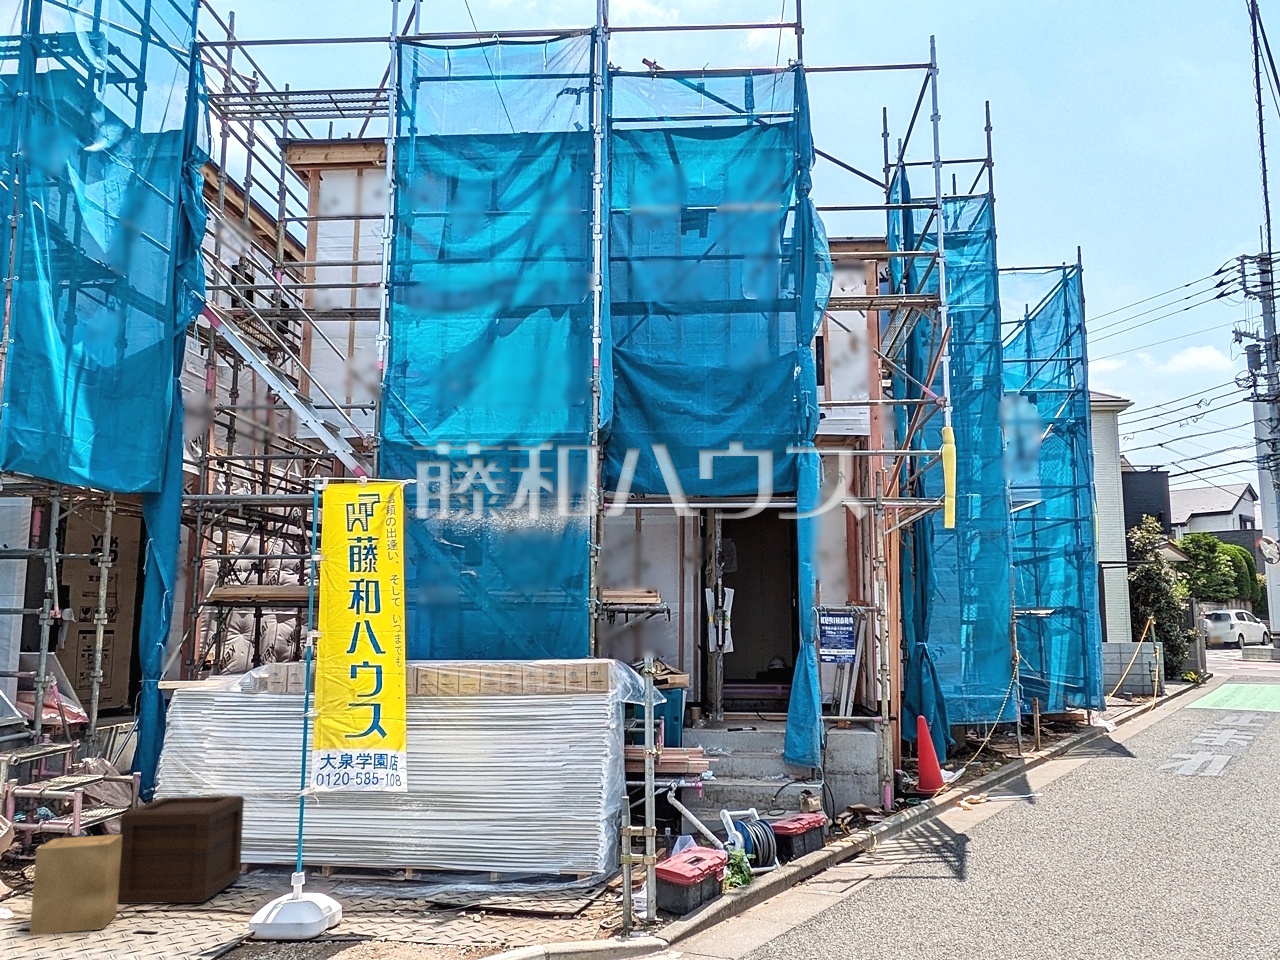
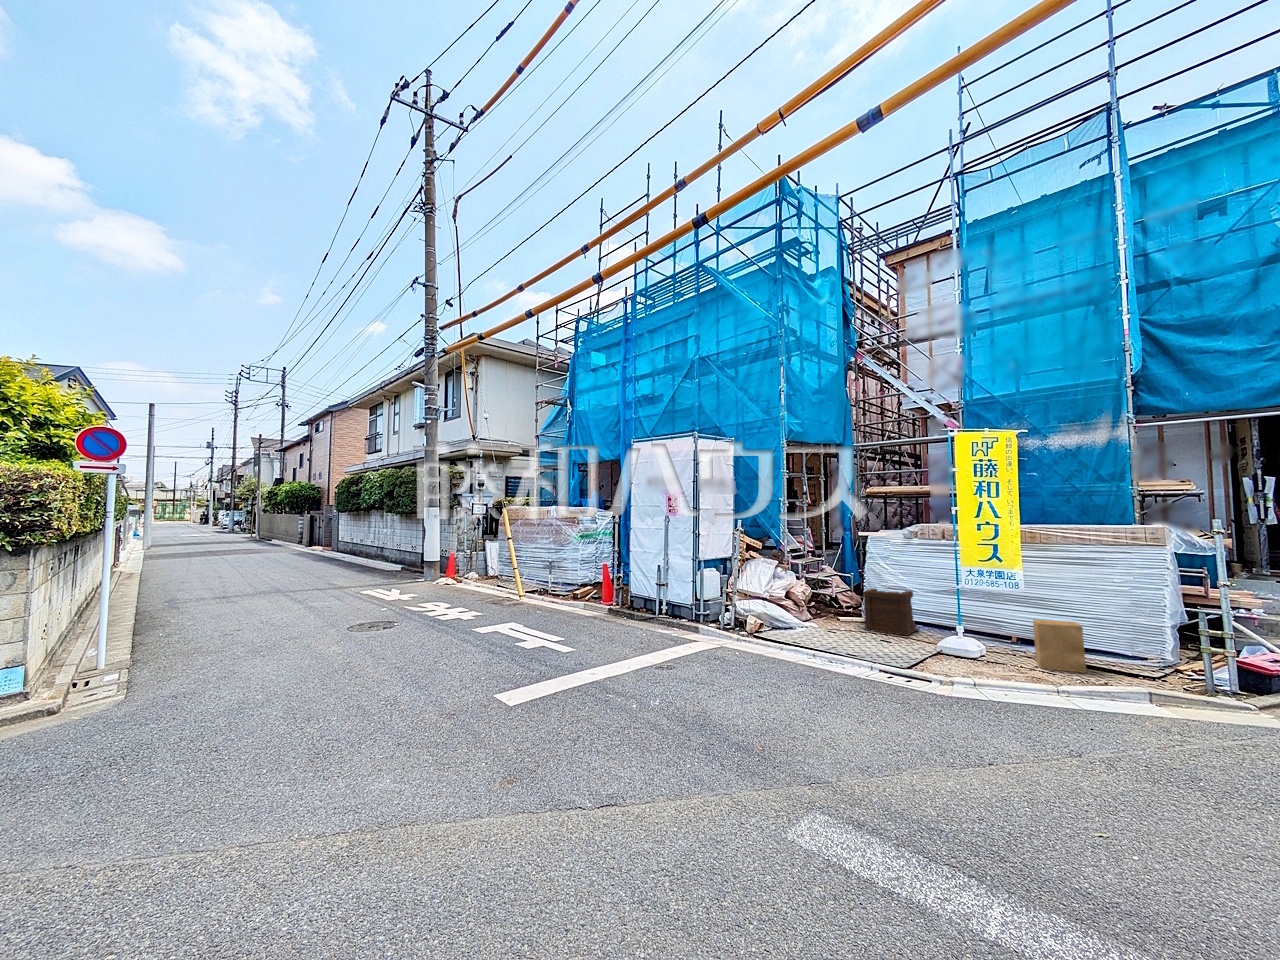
cardboard box: present [30,834,122,935] -> present [1033,619,1086,673]

